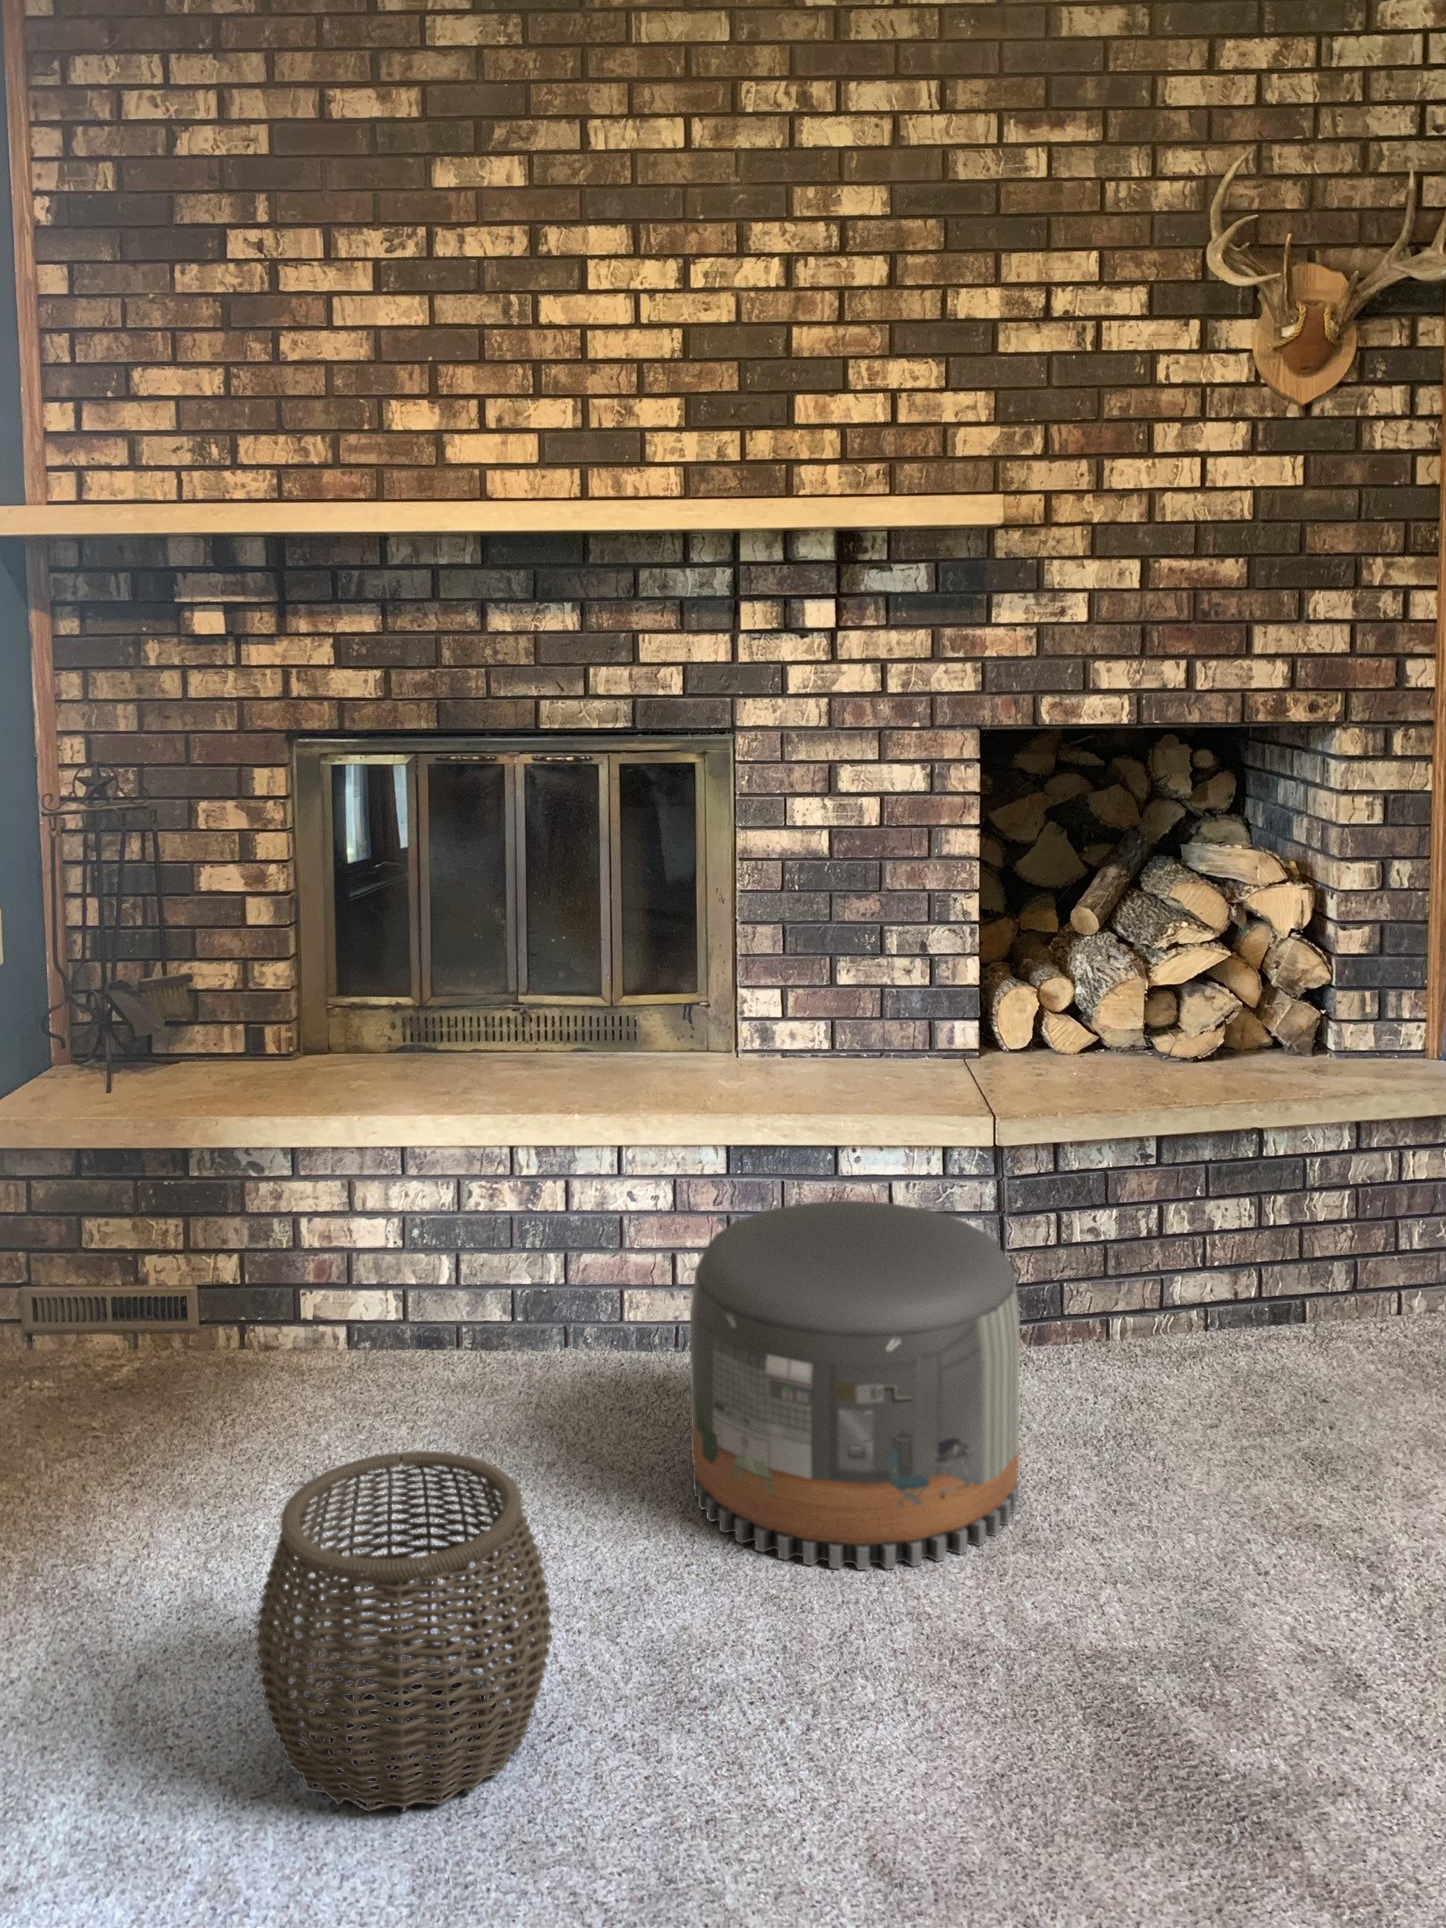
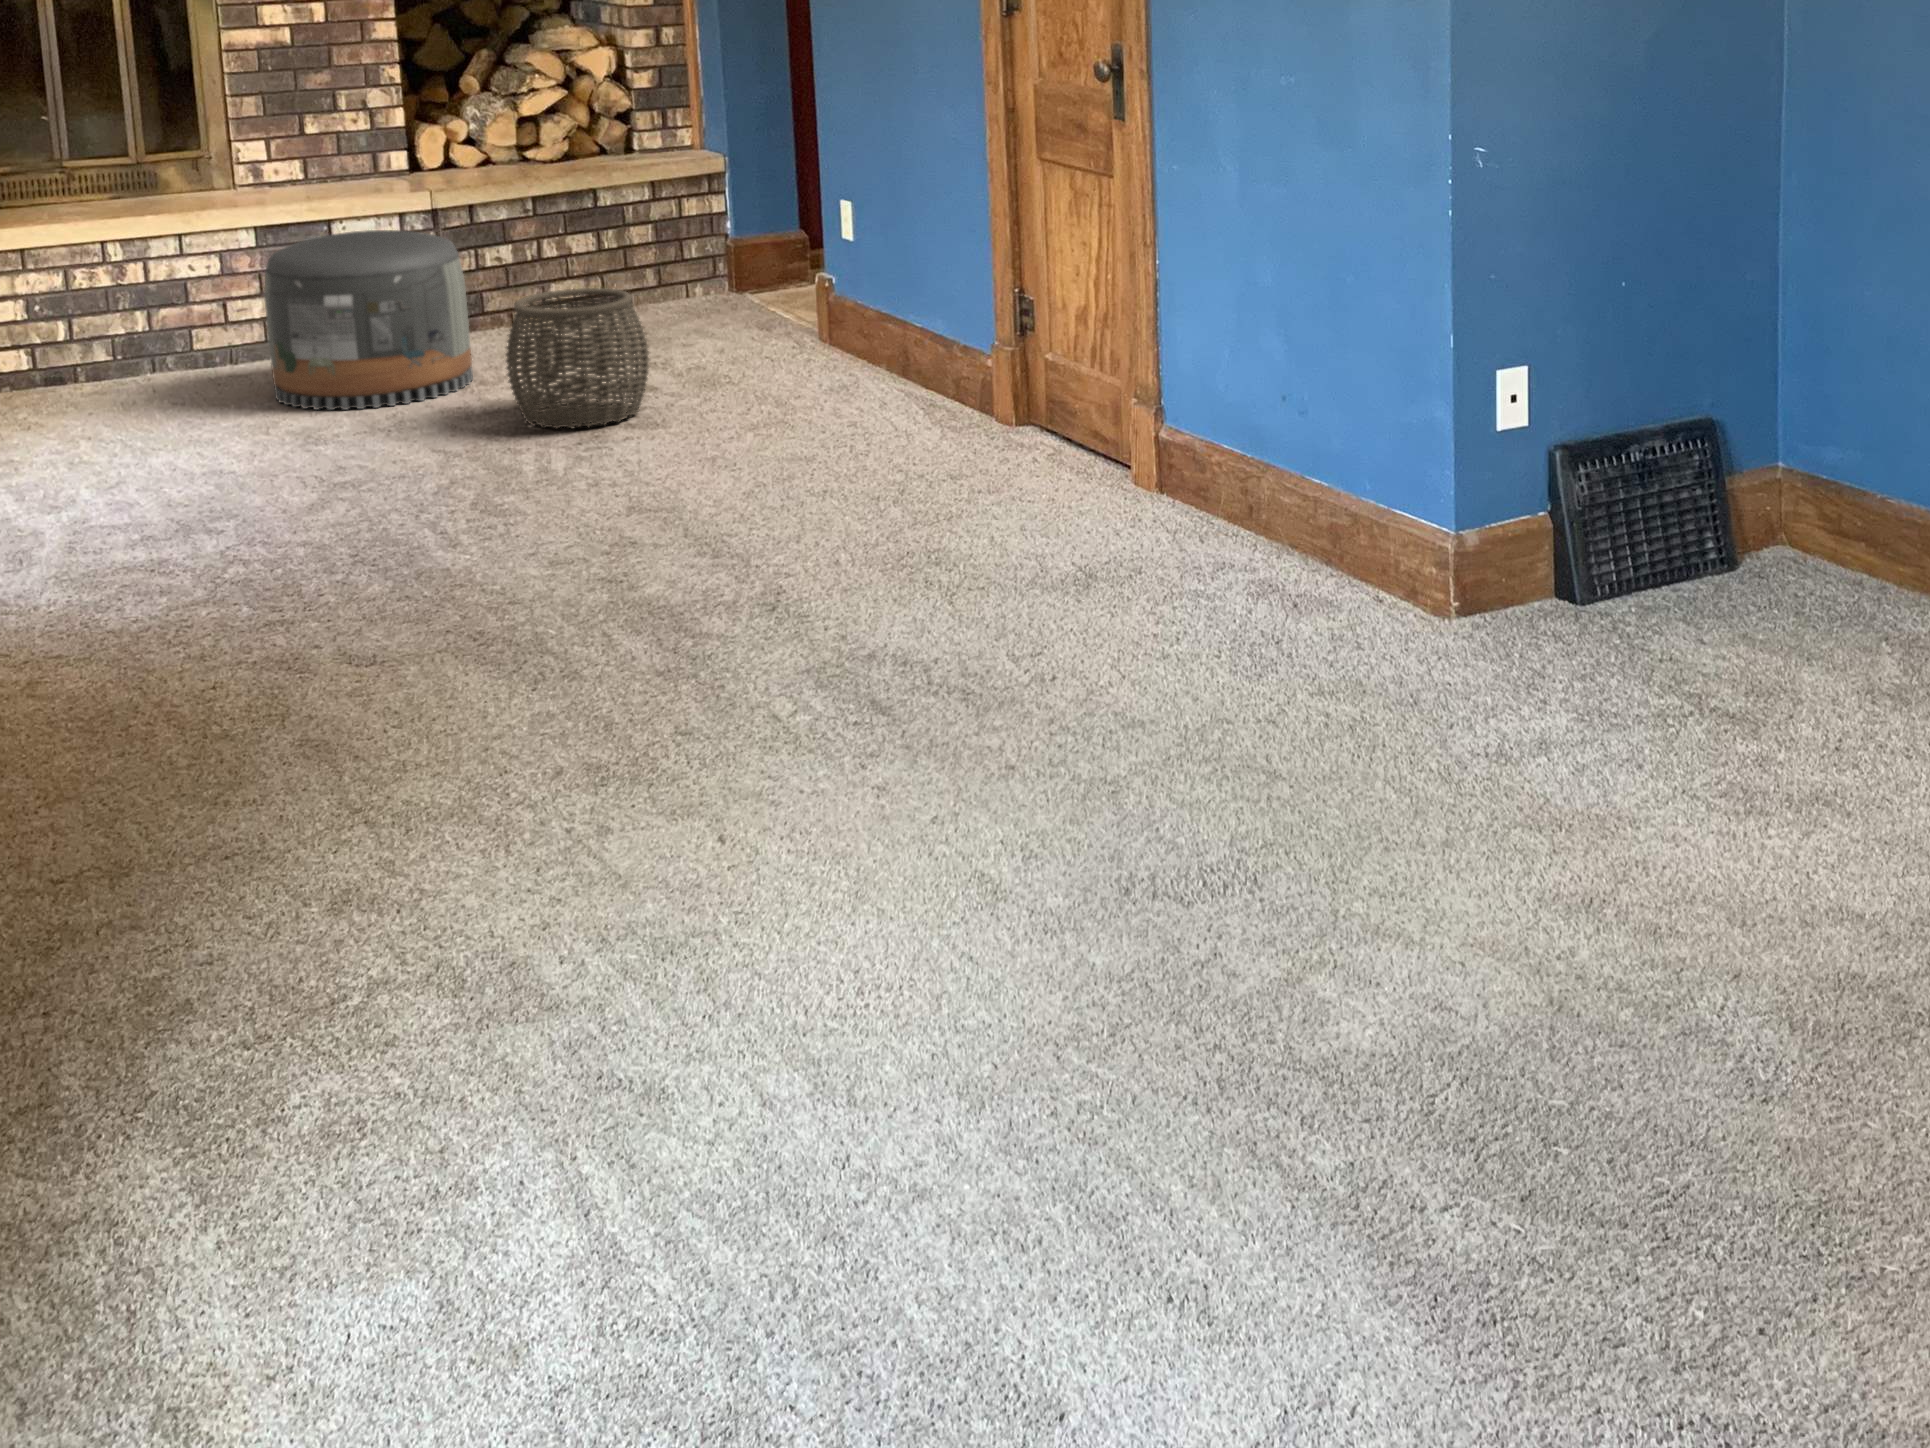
woven basket: present [255,1451,552,1812] -> present [506,288,650,429]

